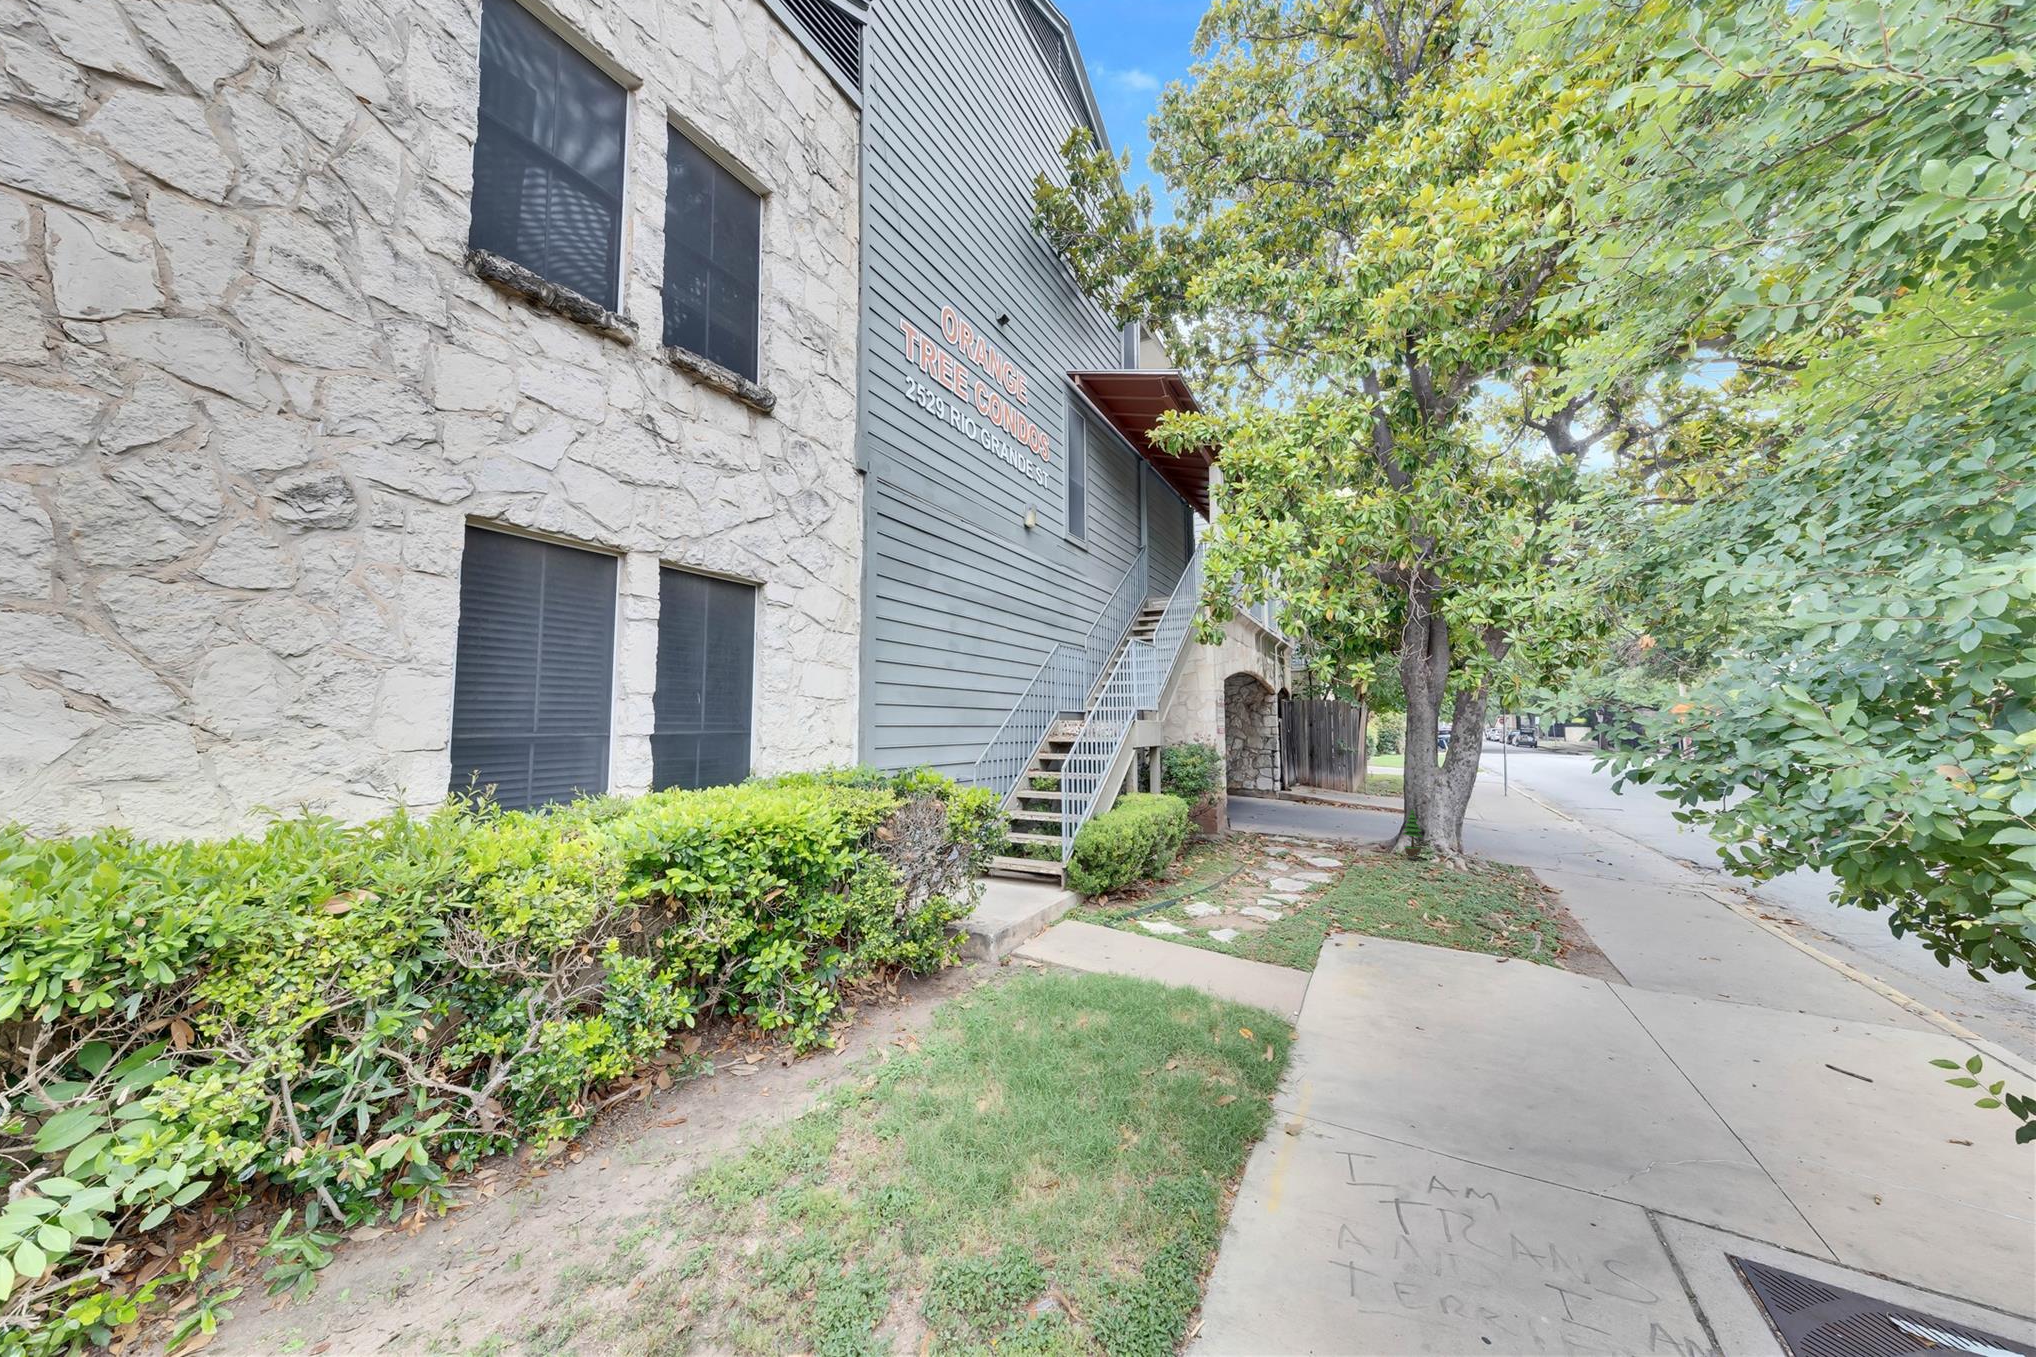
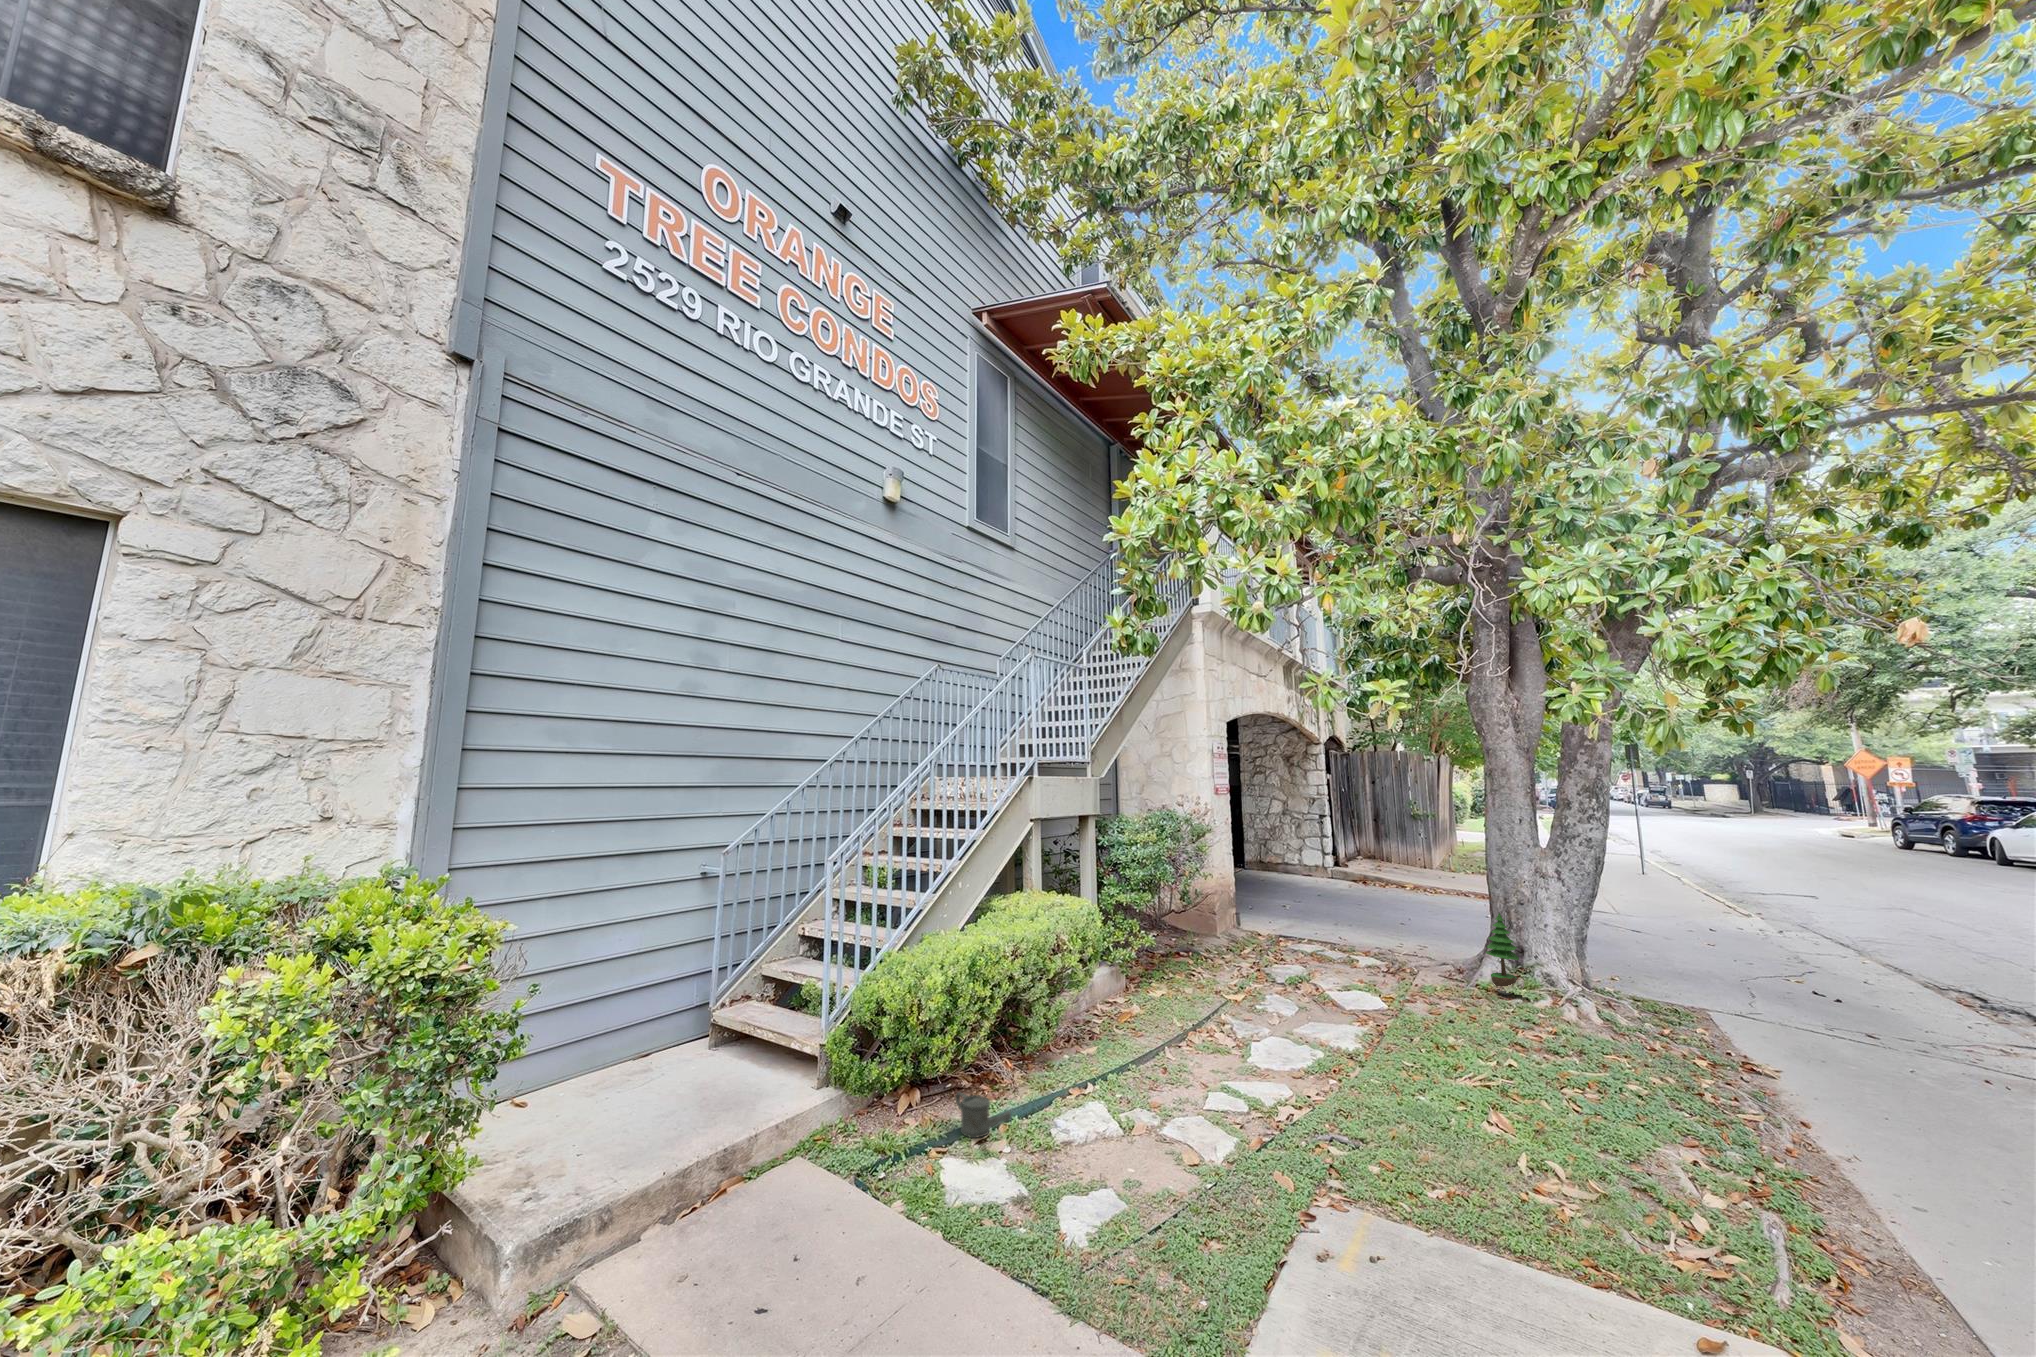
watering can: none [1131,893,1169,914] -> present [956,1092,1011,1138]

